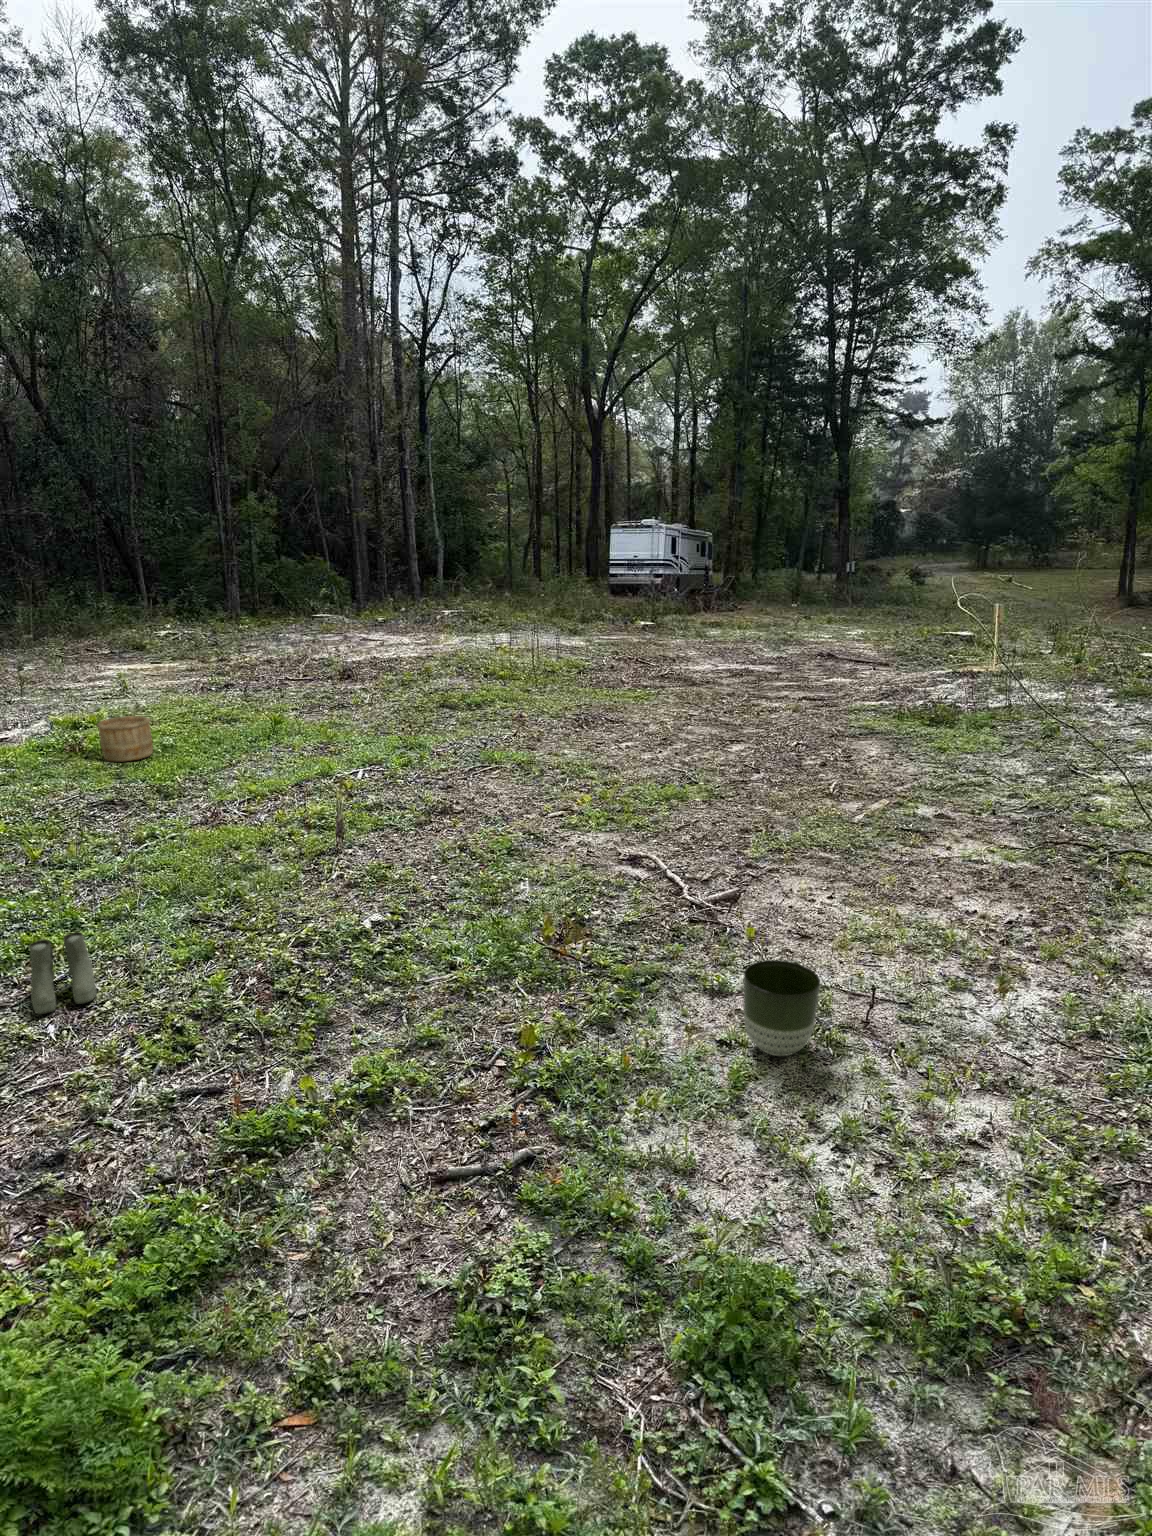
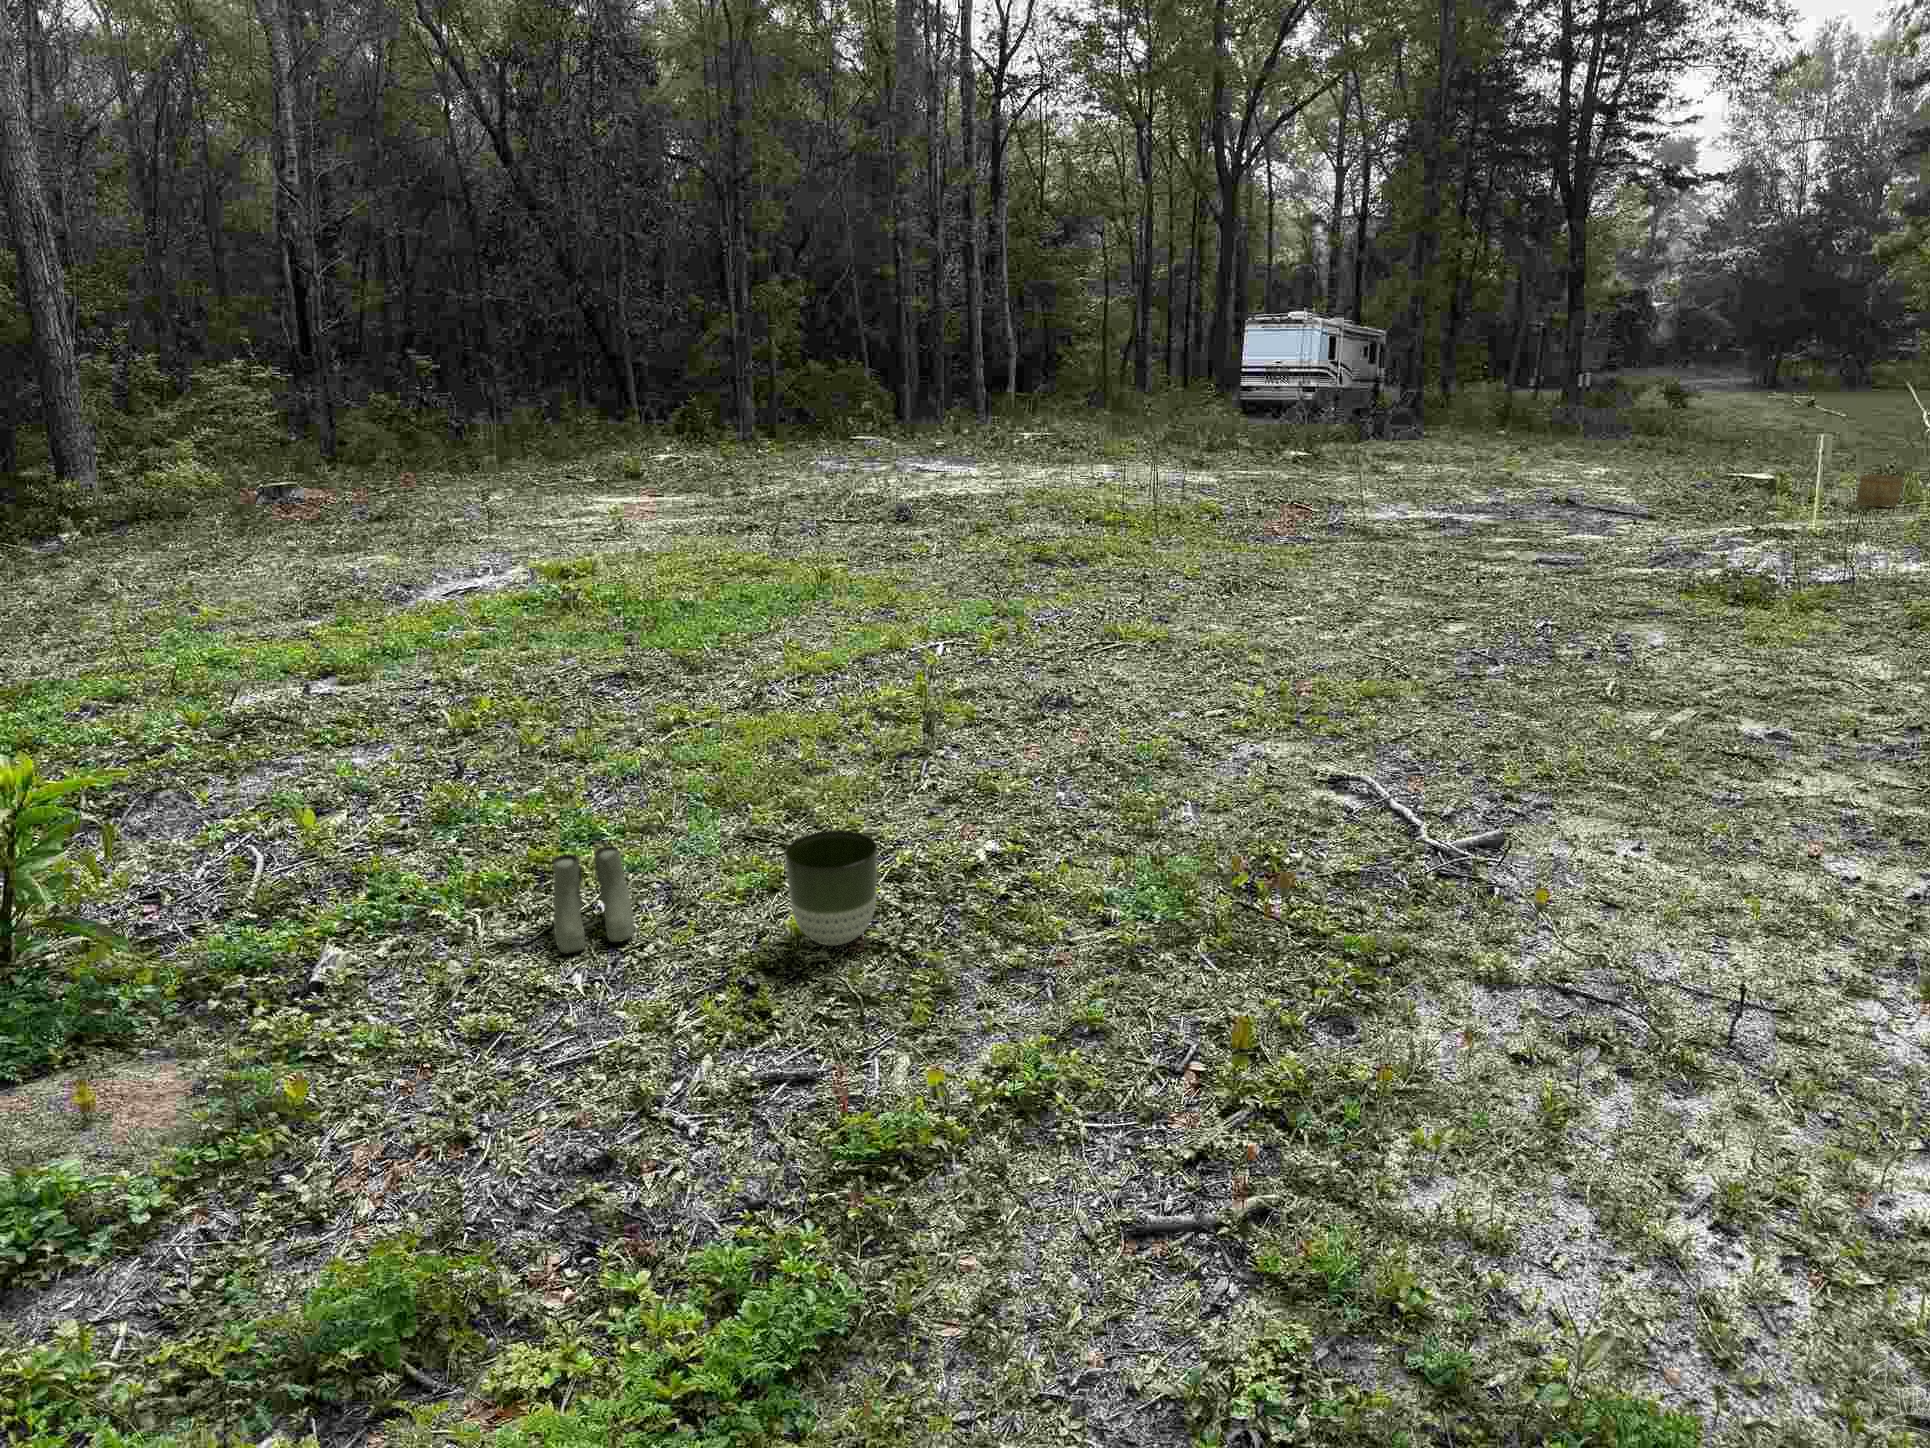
wooden bucket: present [96,716,153,762] -> present [1856,474,1904,507]
planter: present [744,960,820,1056] -> present [785,830,877,946]

